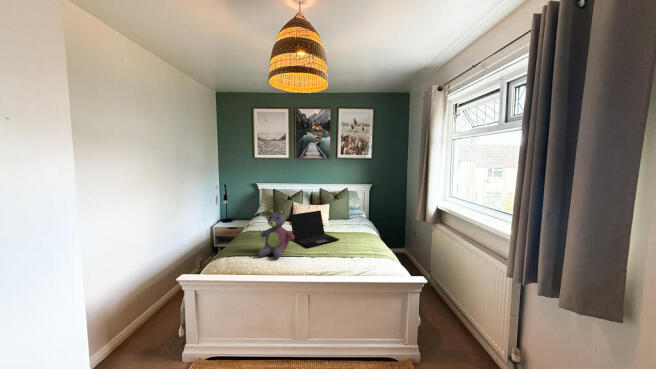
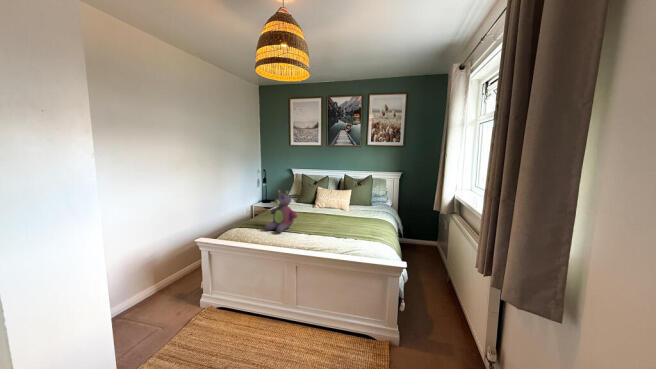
laptop: present [290,210,339,248] -> none [302,195,346,227]

